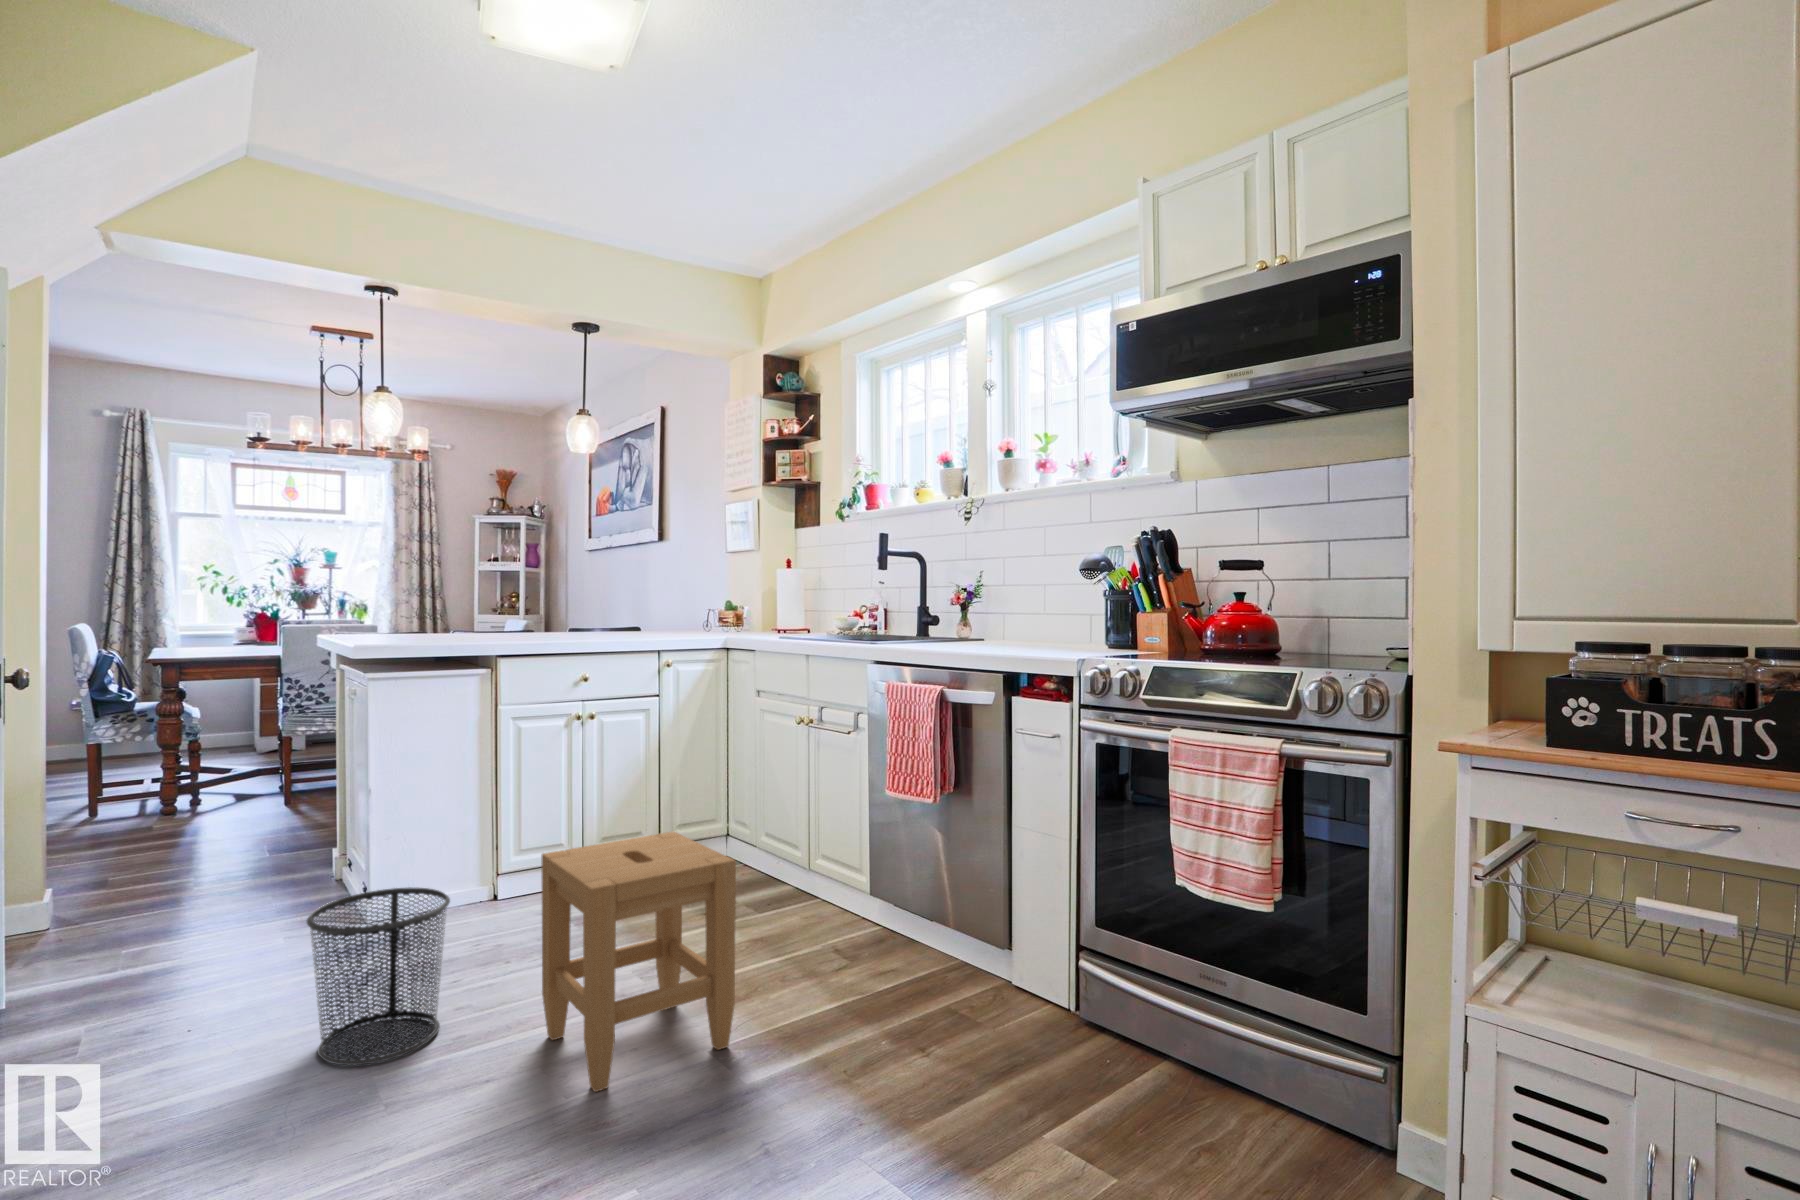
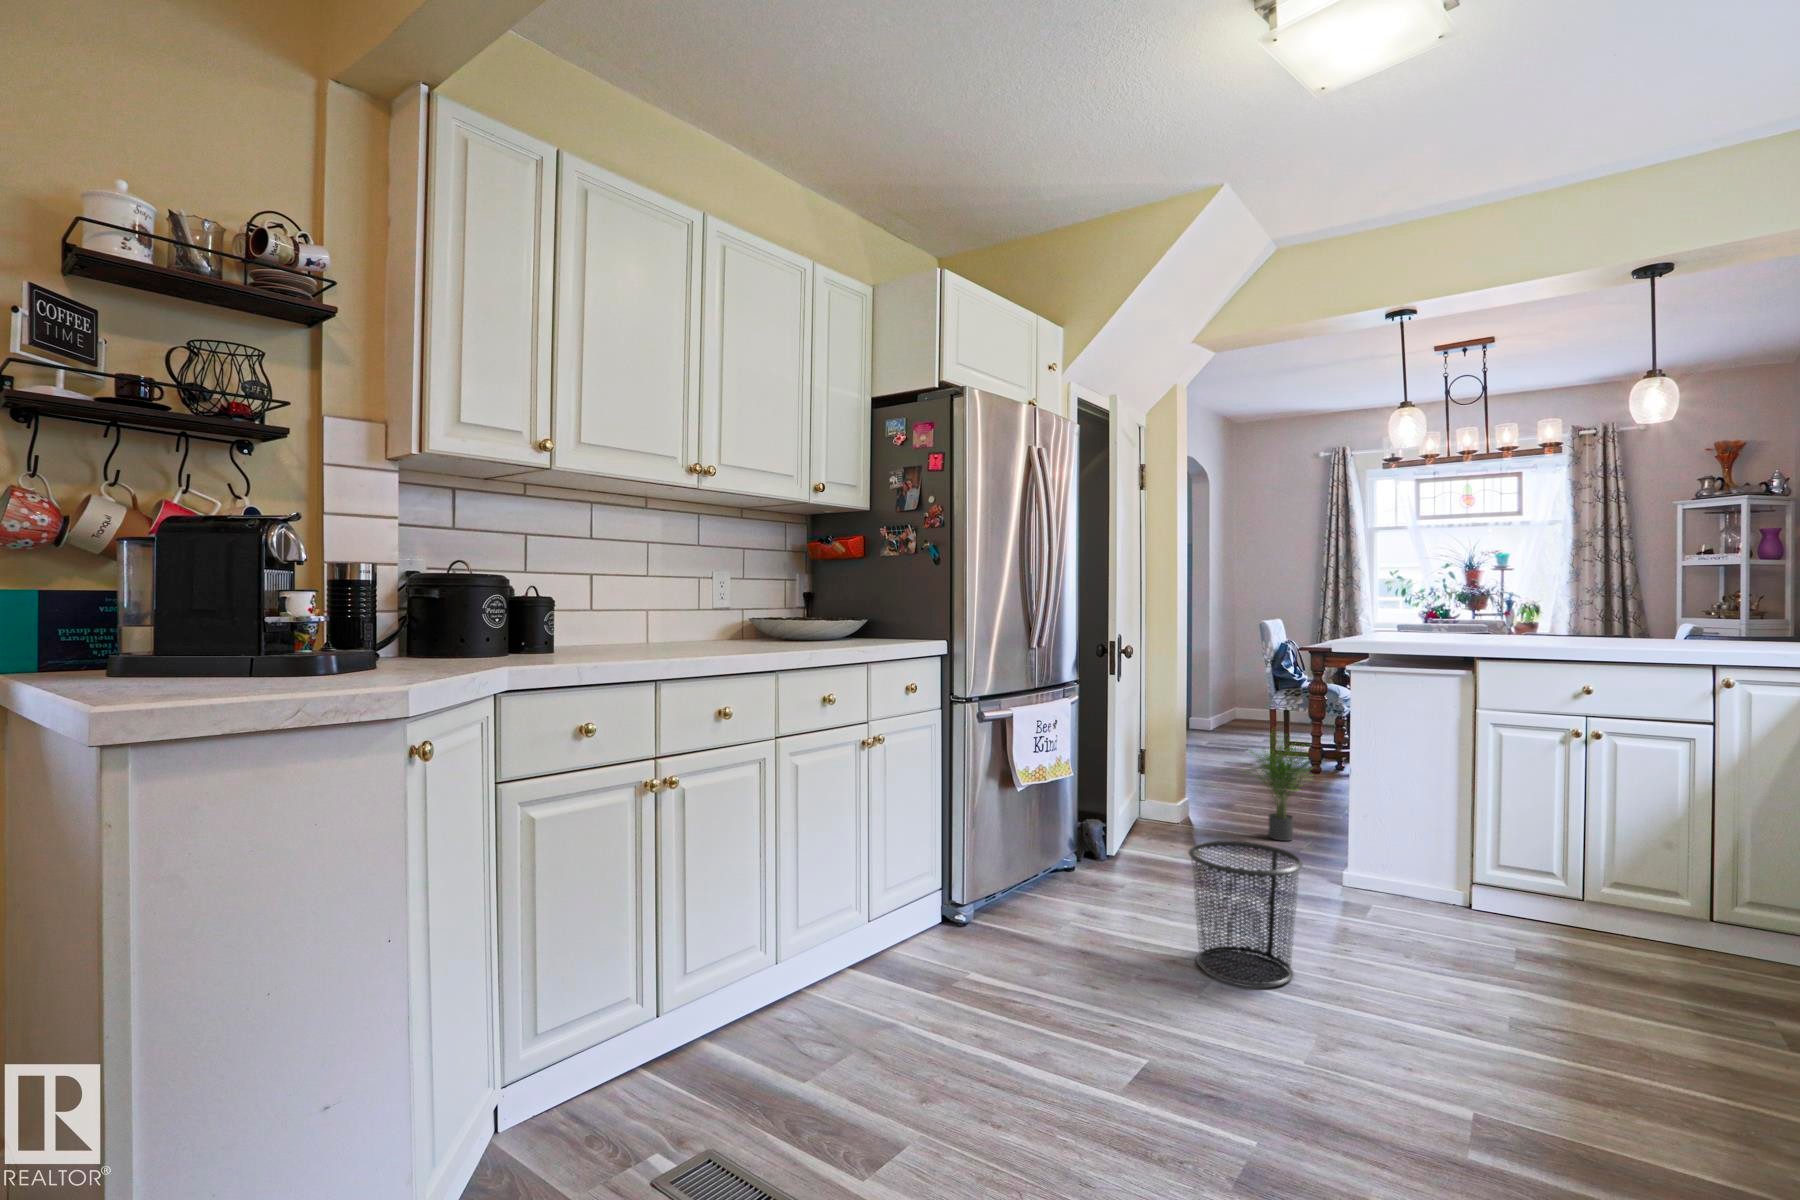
potted plant: none [158,757,286,903] -> present [1240,737,1308,841]
stool: present [541,831,736,1092] -> none [1327,849,1533,1159]

